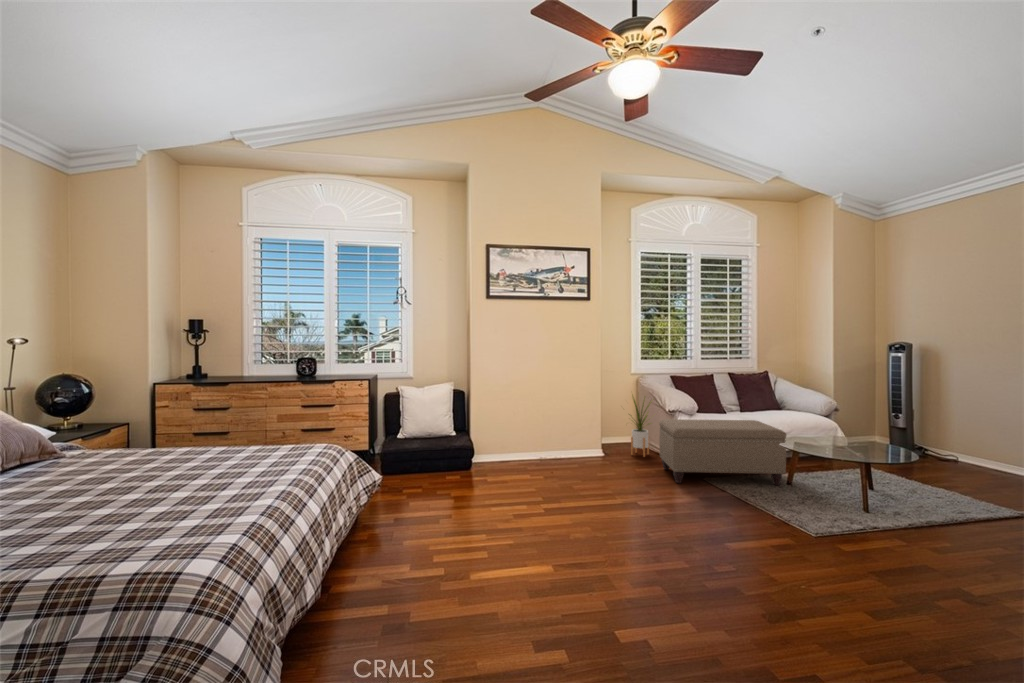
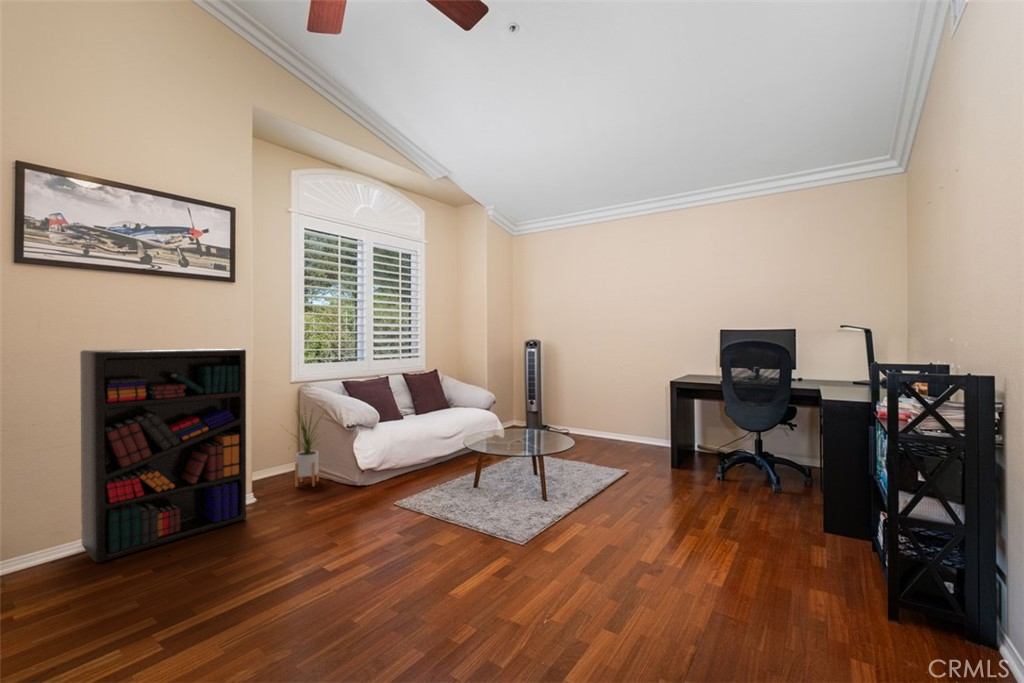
bookshelf: none [512,347,596,471] -> present [80,348,246,563]
ottoman: present [659,419,786,485] -> none [337,425,475,517]

